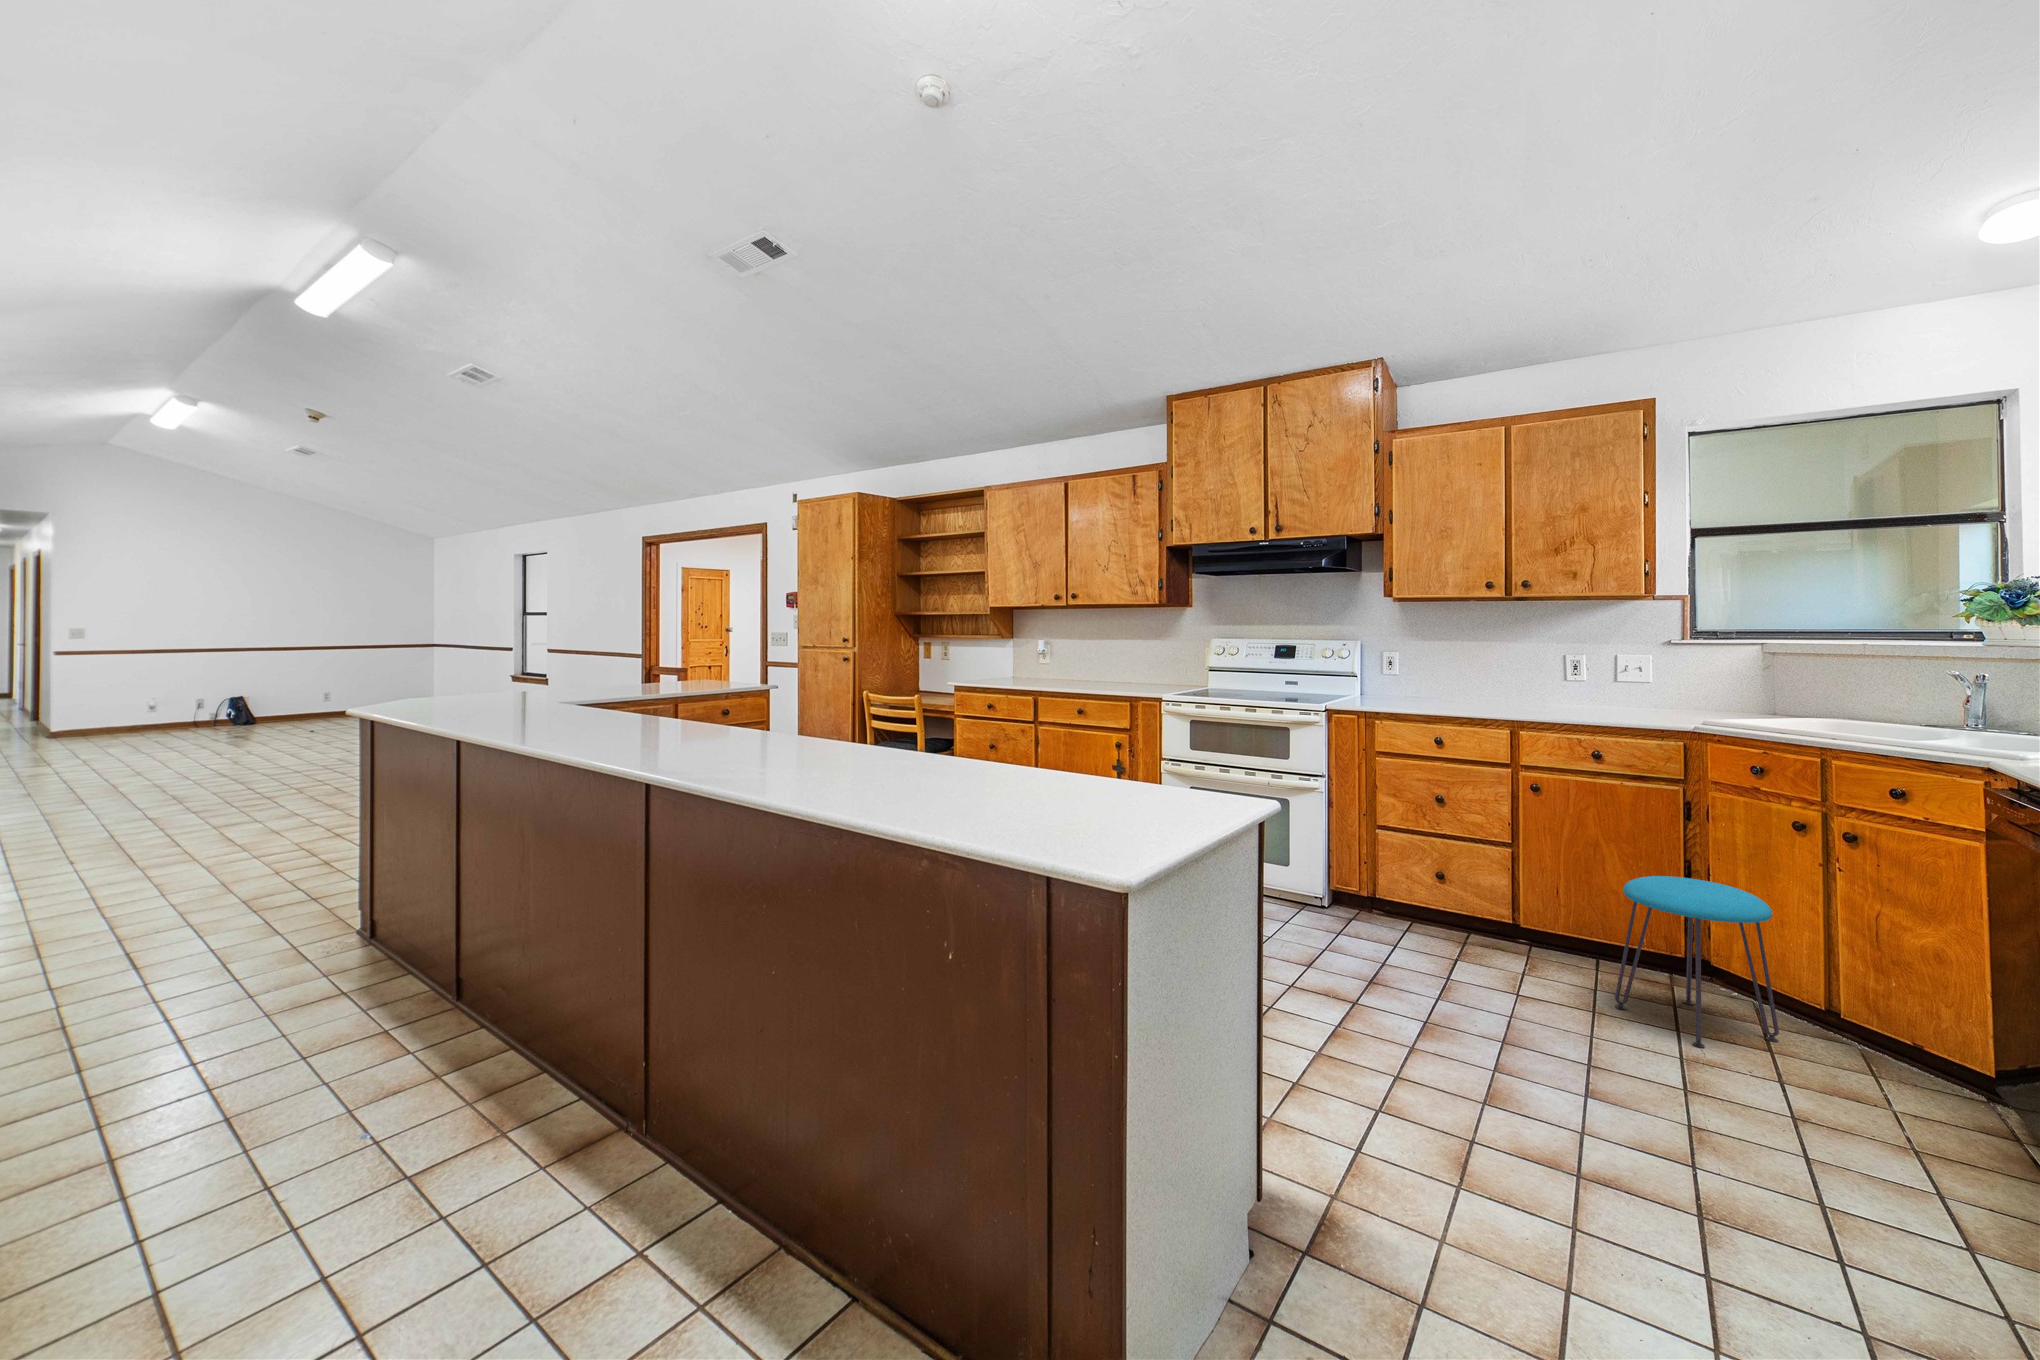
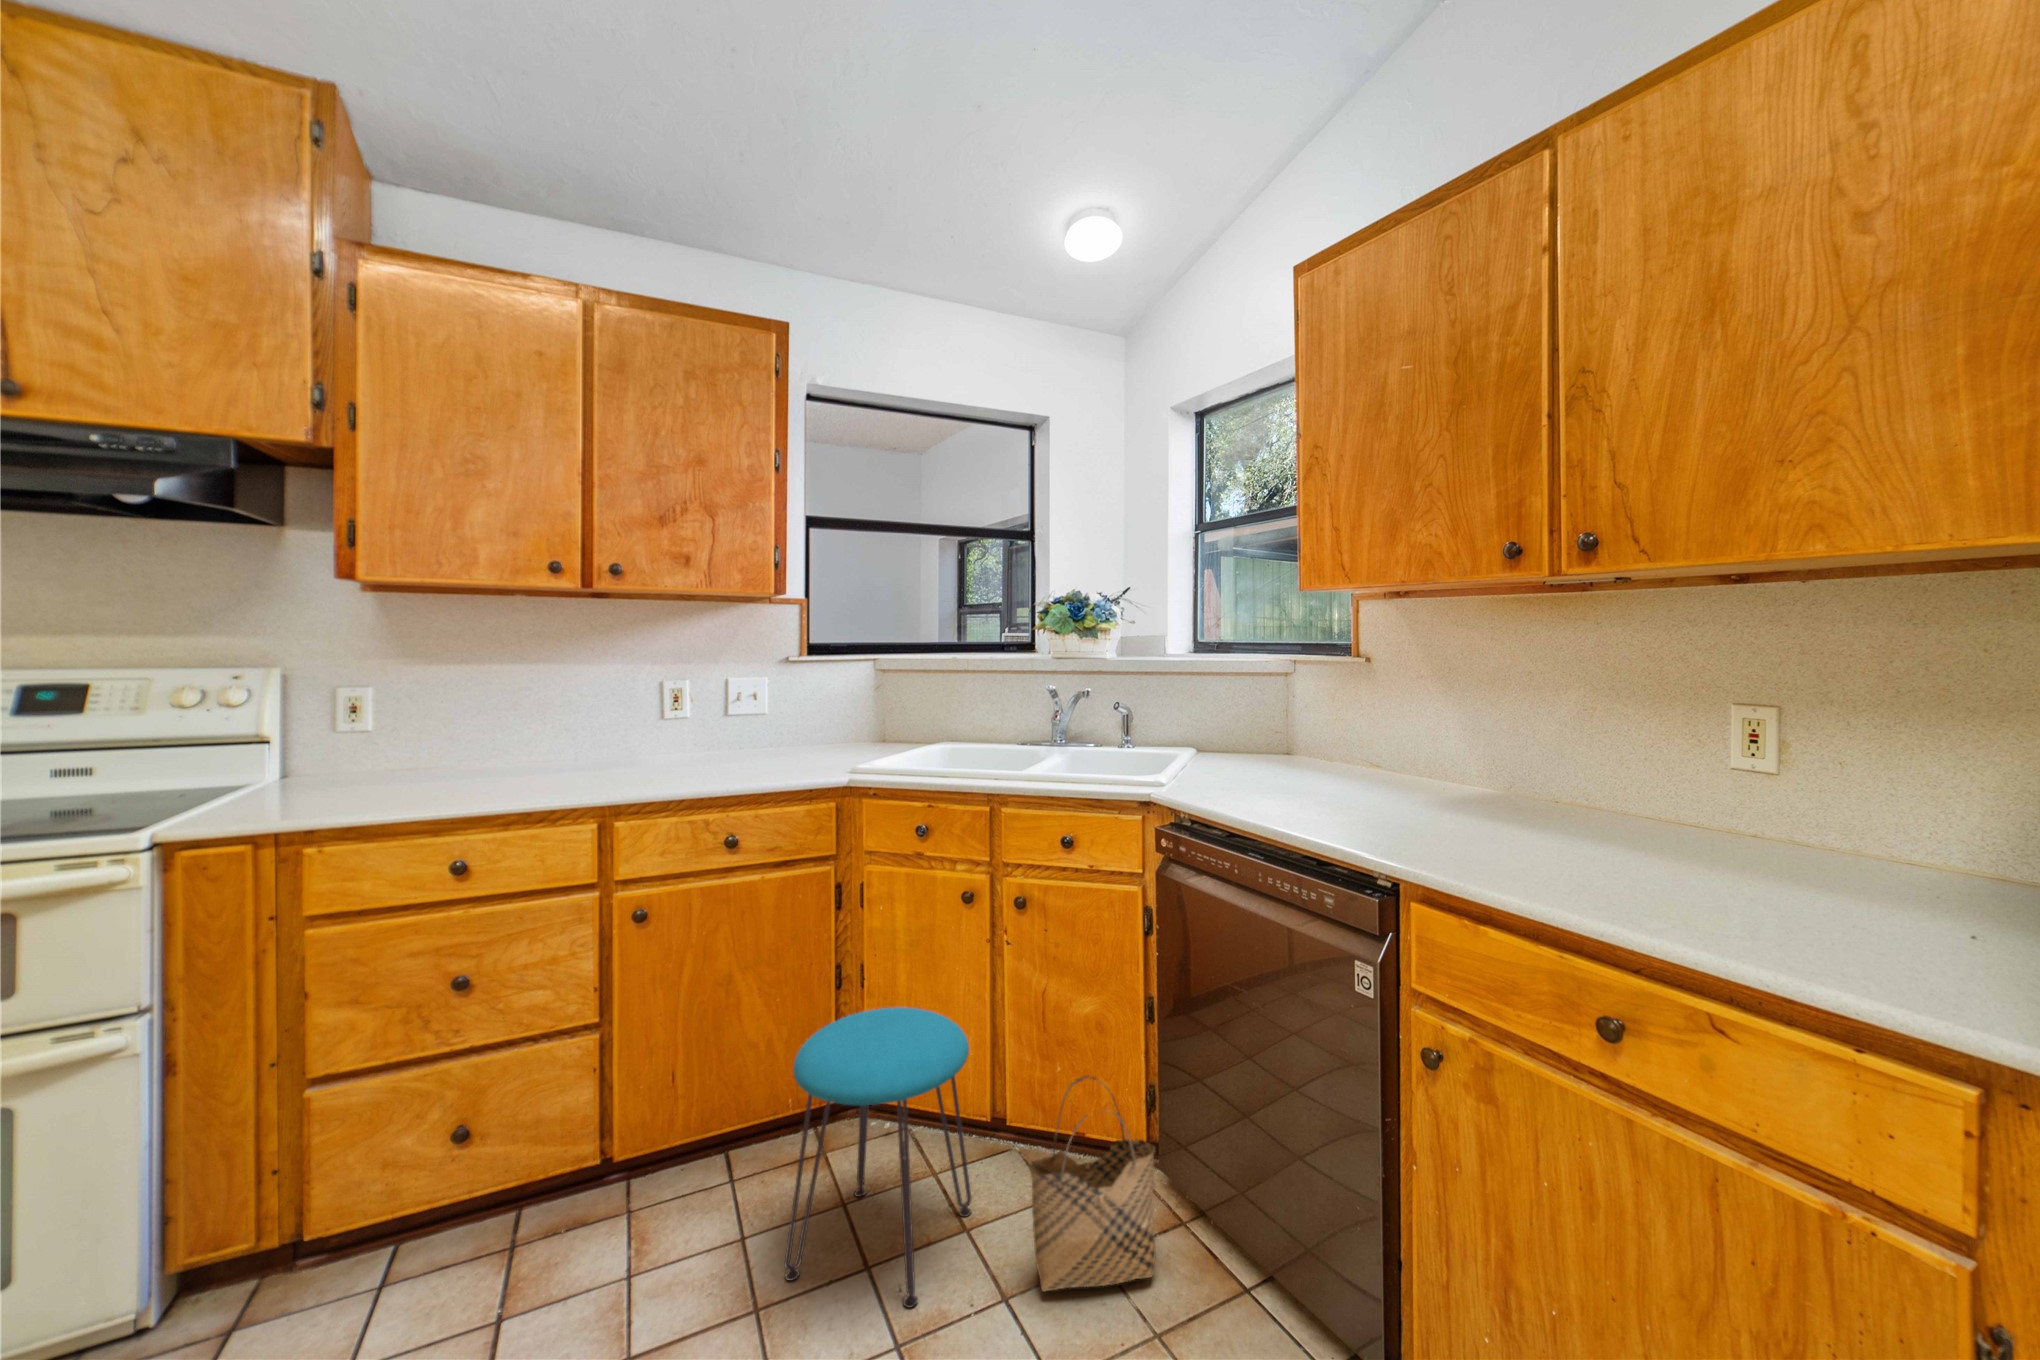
woven basket: none [1803,962,1949,1119] -> present [1029,1076,1155,1292]

